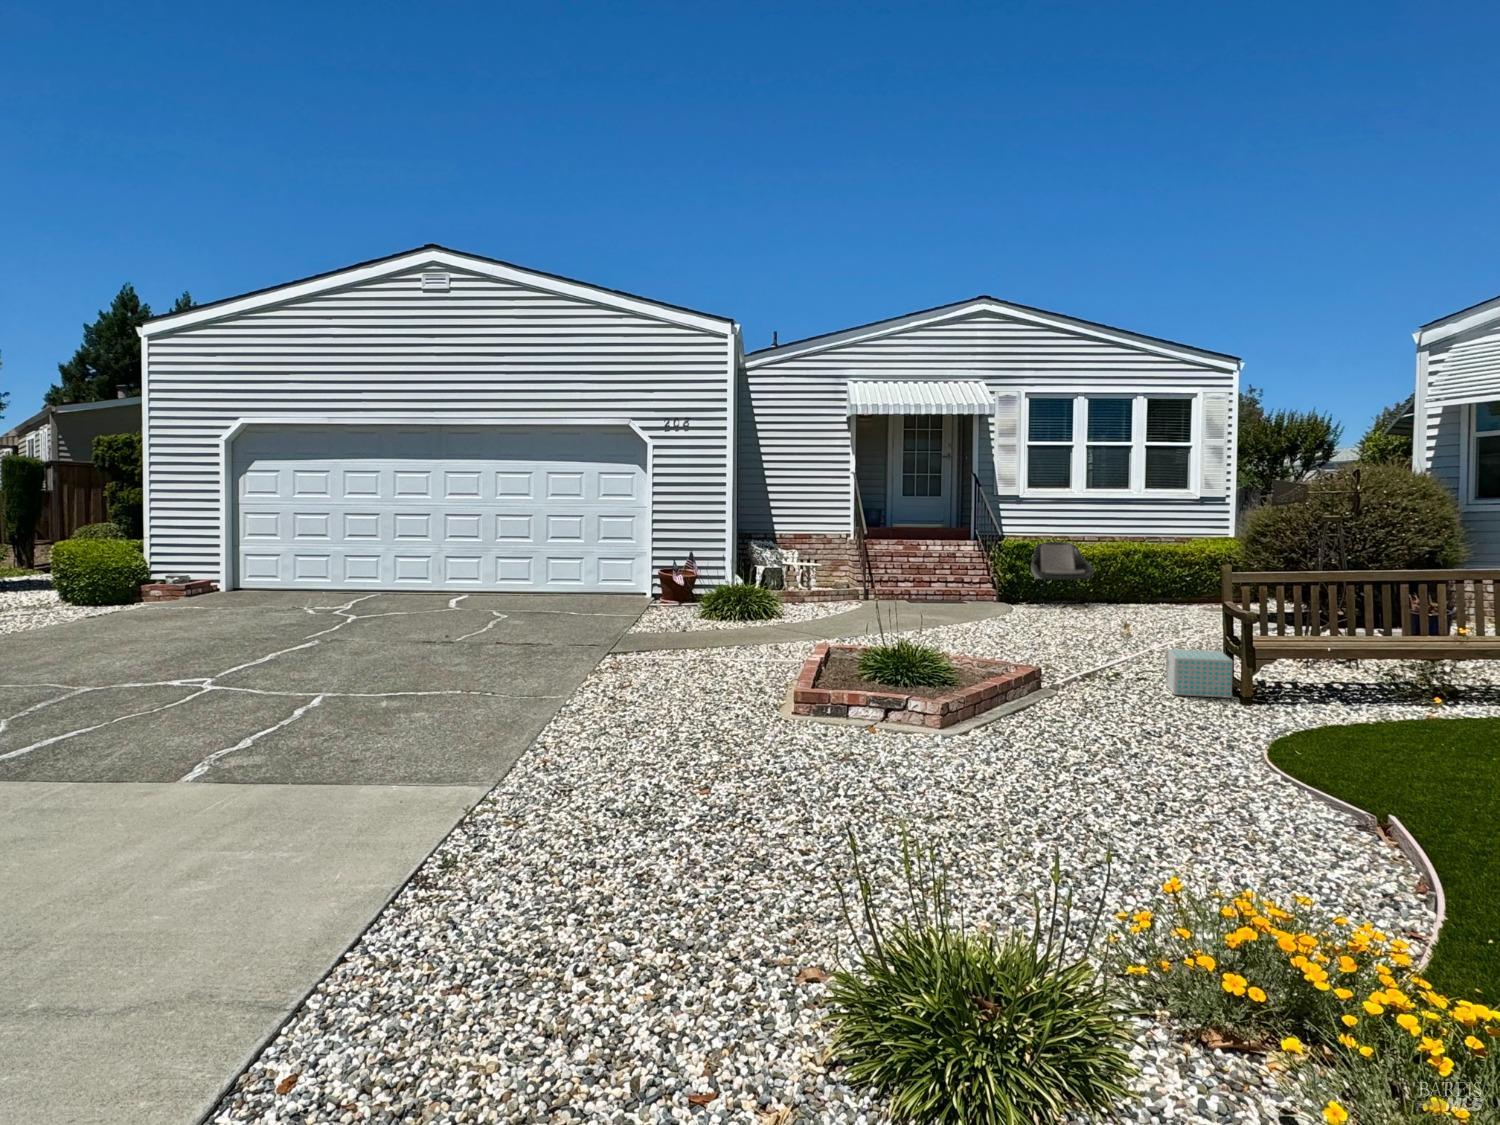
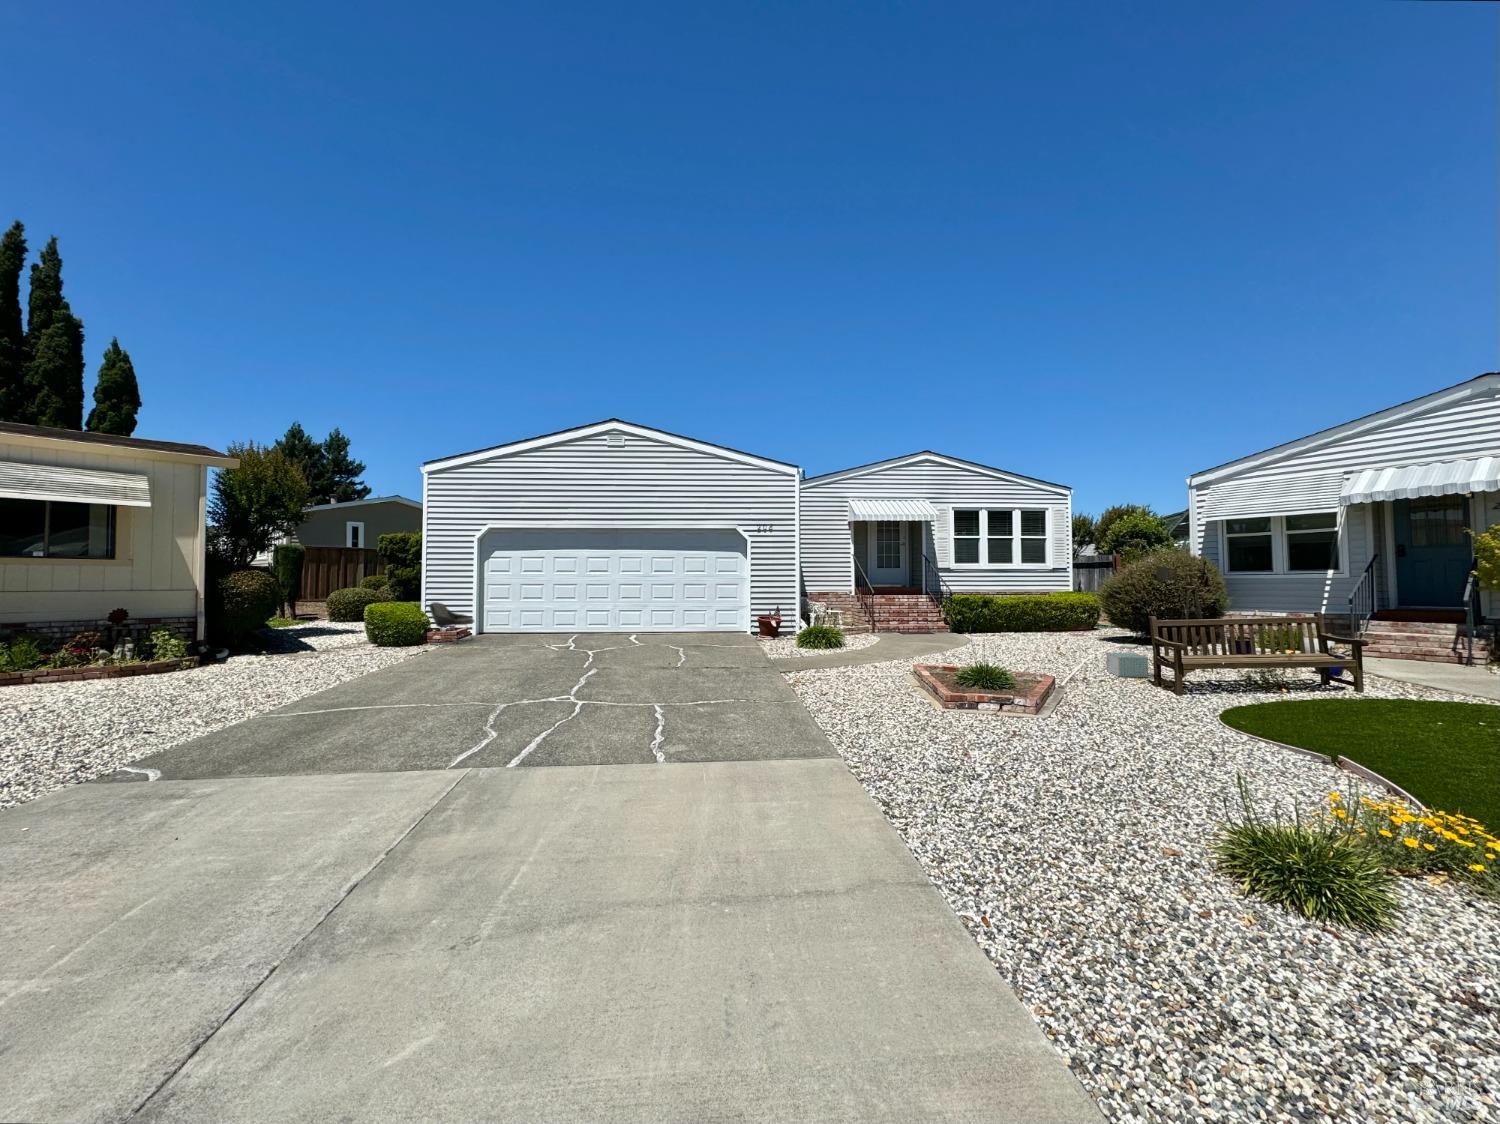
lounge chair: present [1031,542,1094,607] -> present [429,602,474,642]

